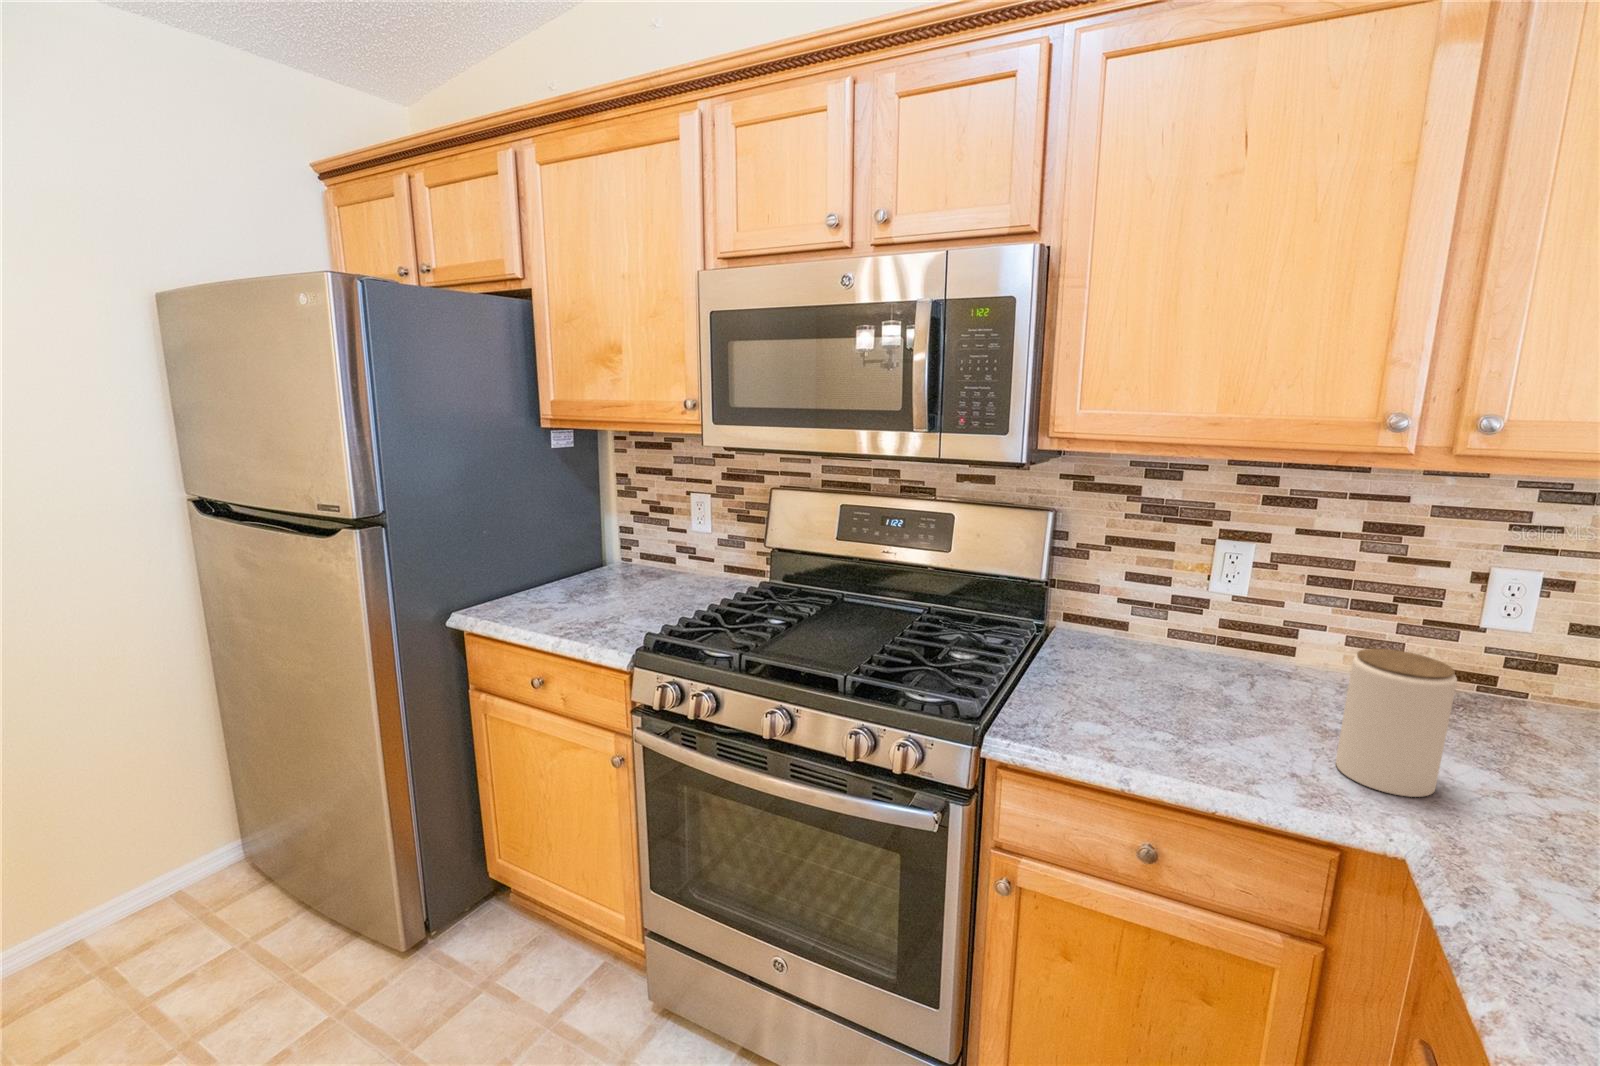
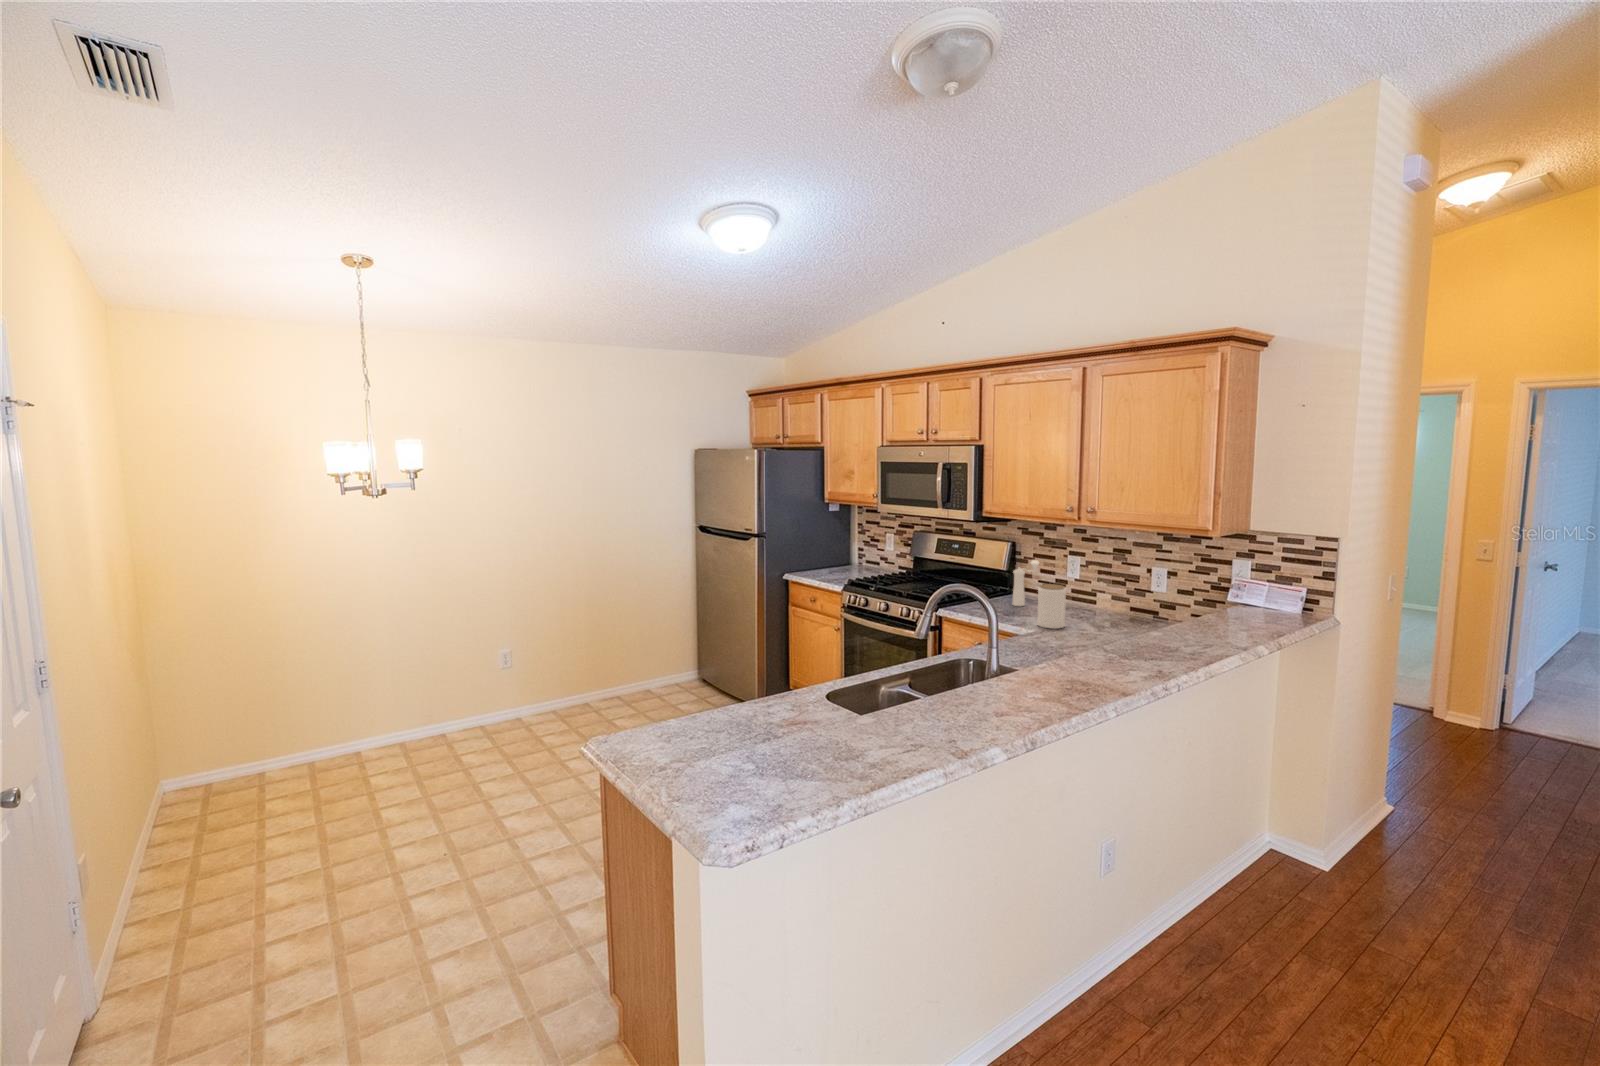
pepper mill: none [1117,556,1164,682] -> present [1012,560,1039,606]

